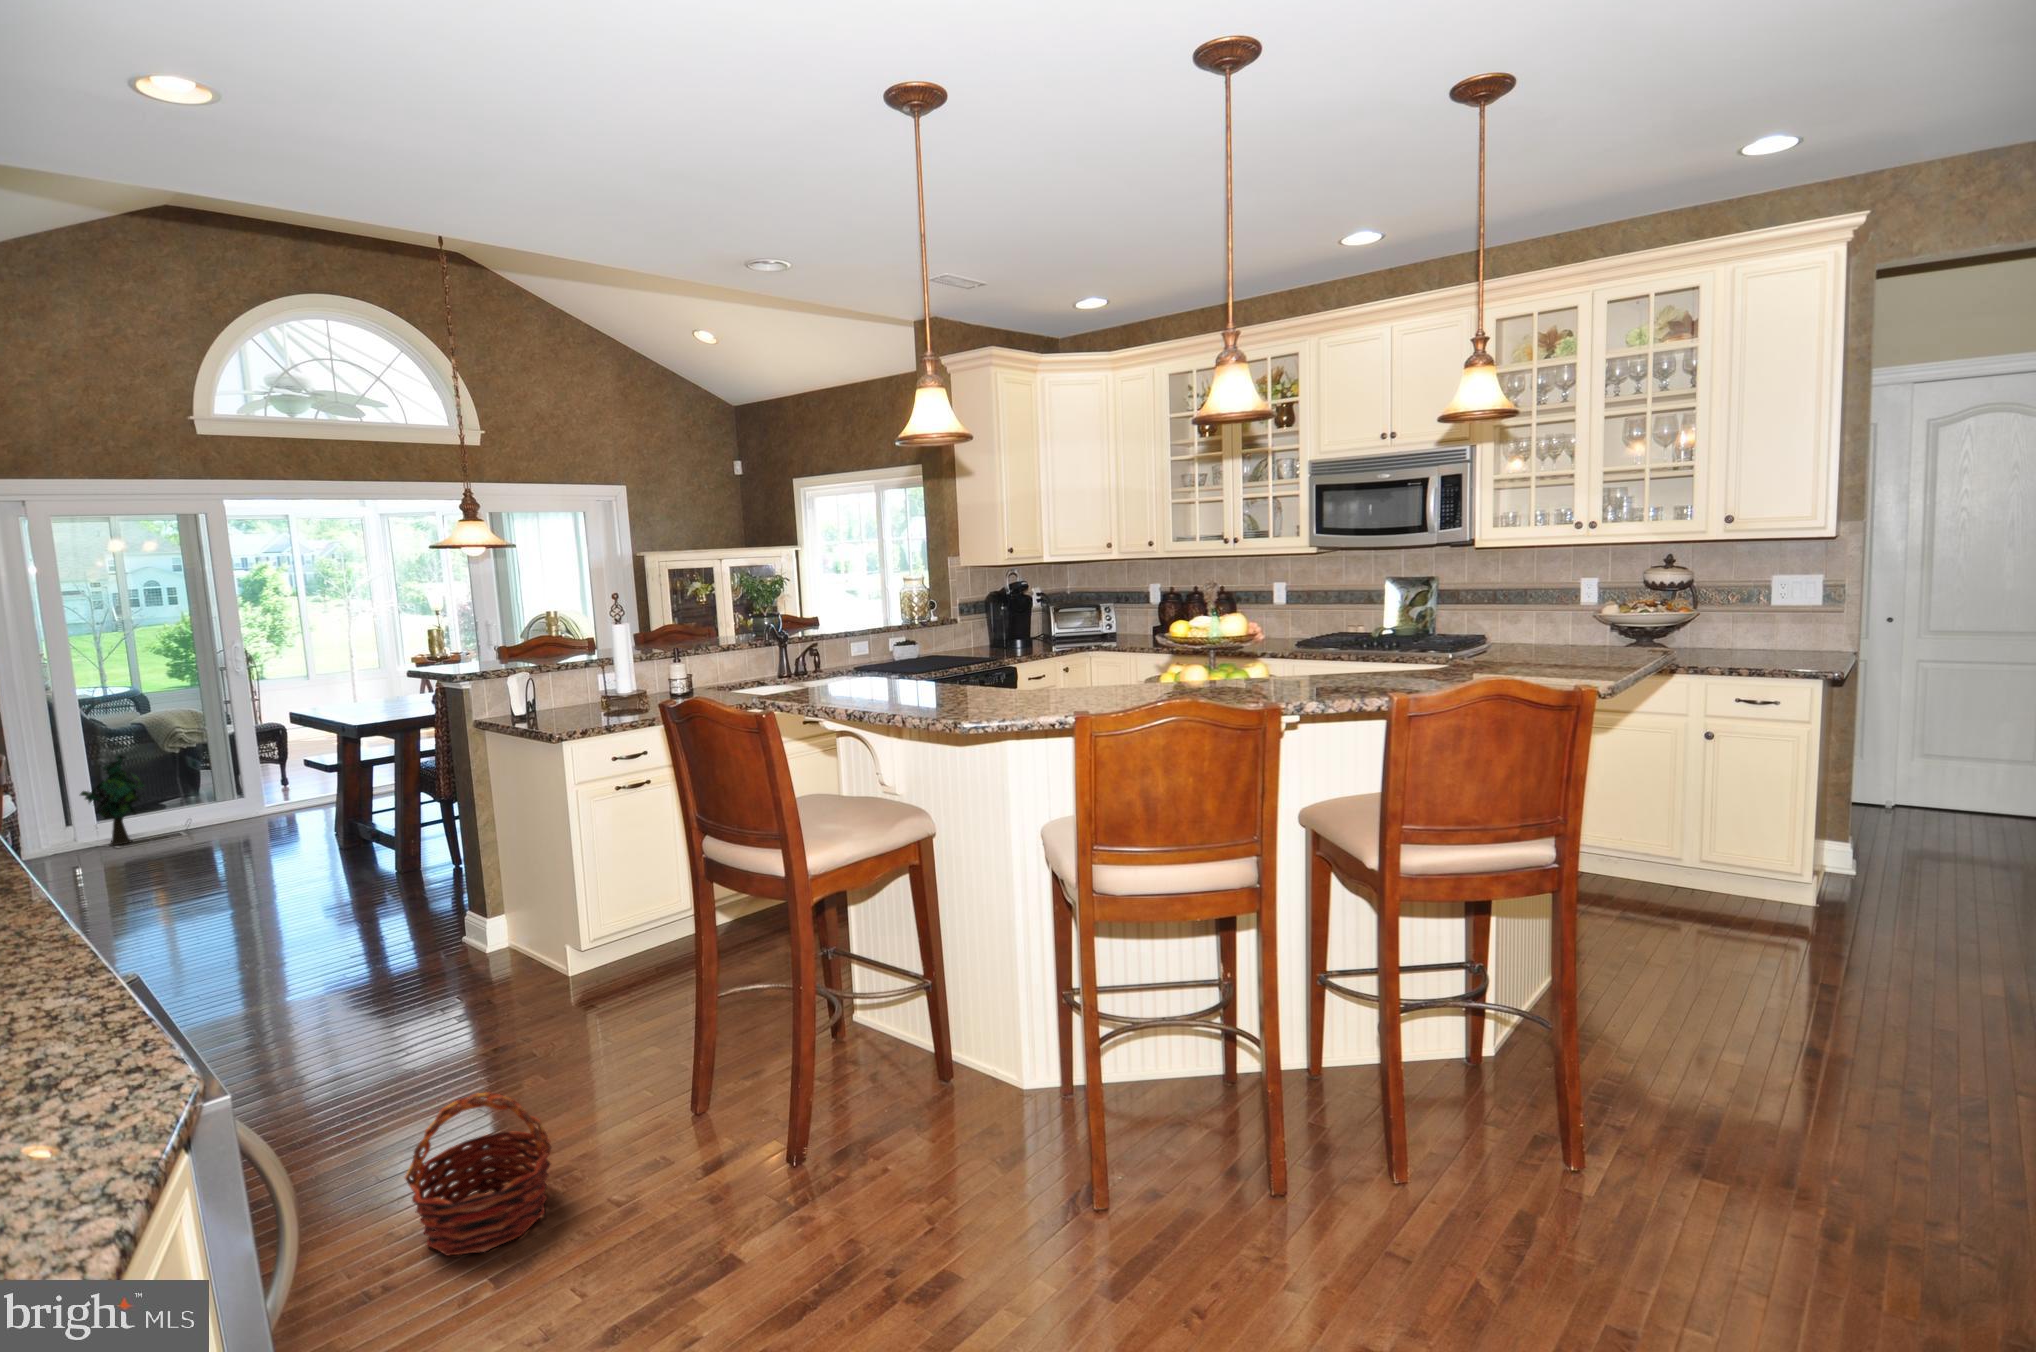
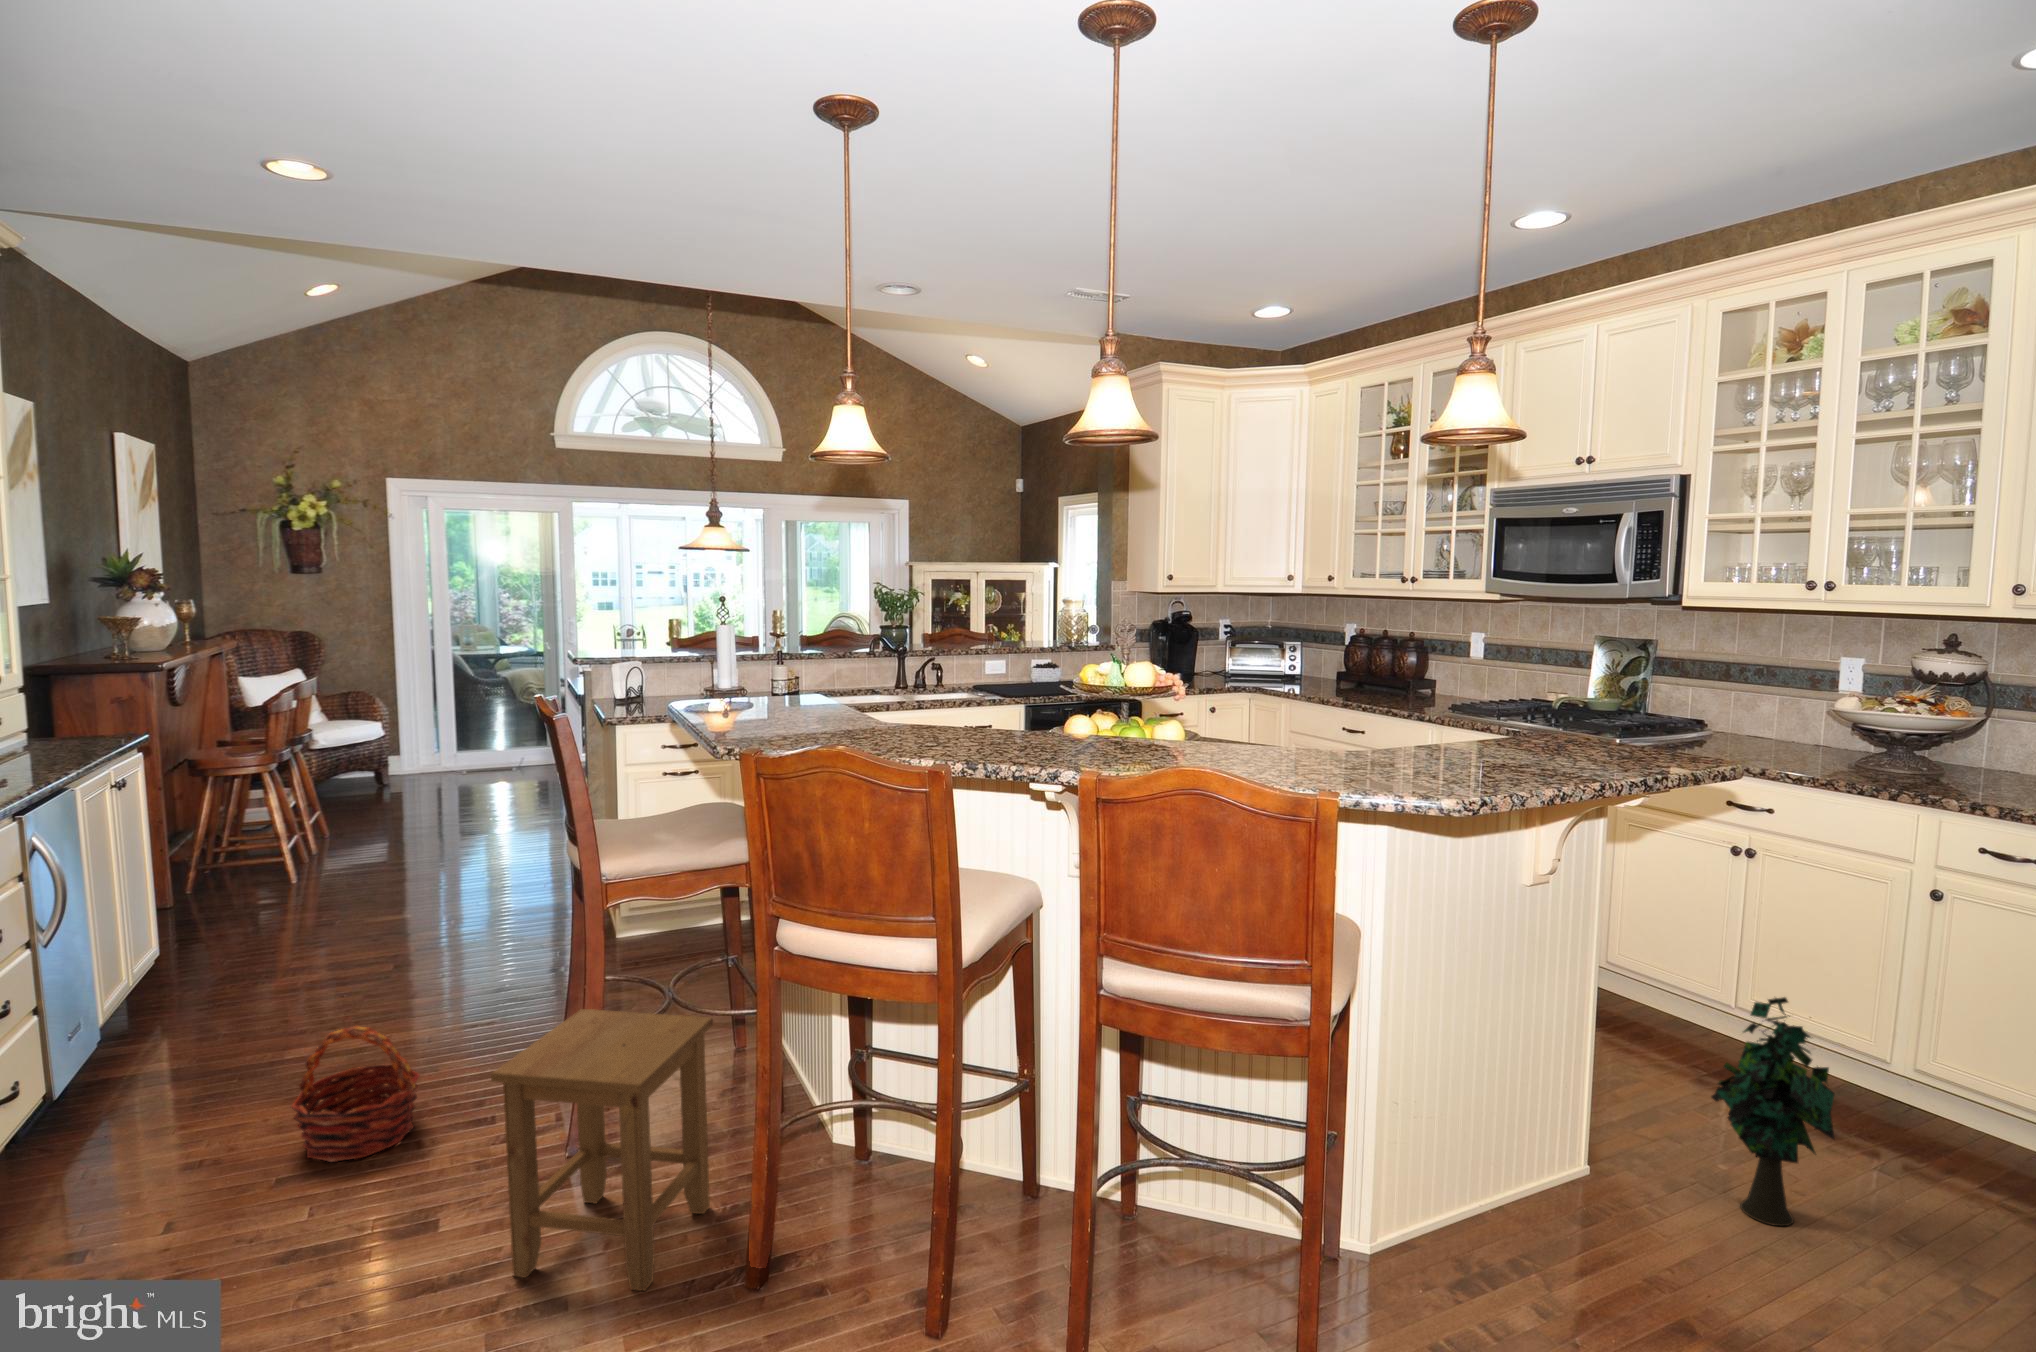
decorative plant: present [80,755,144,845] -> present [1711,997,1835,1226]
stool: none [801,988,976,1288] -> present [491,1009,713,1291]

